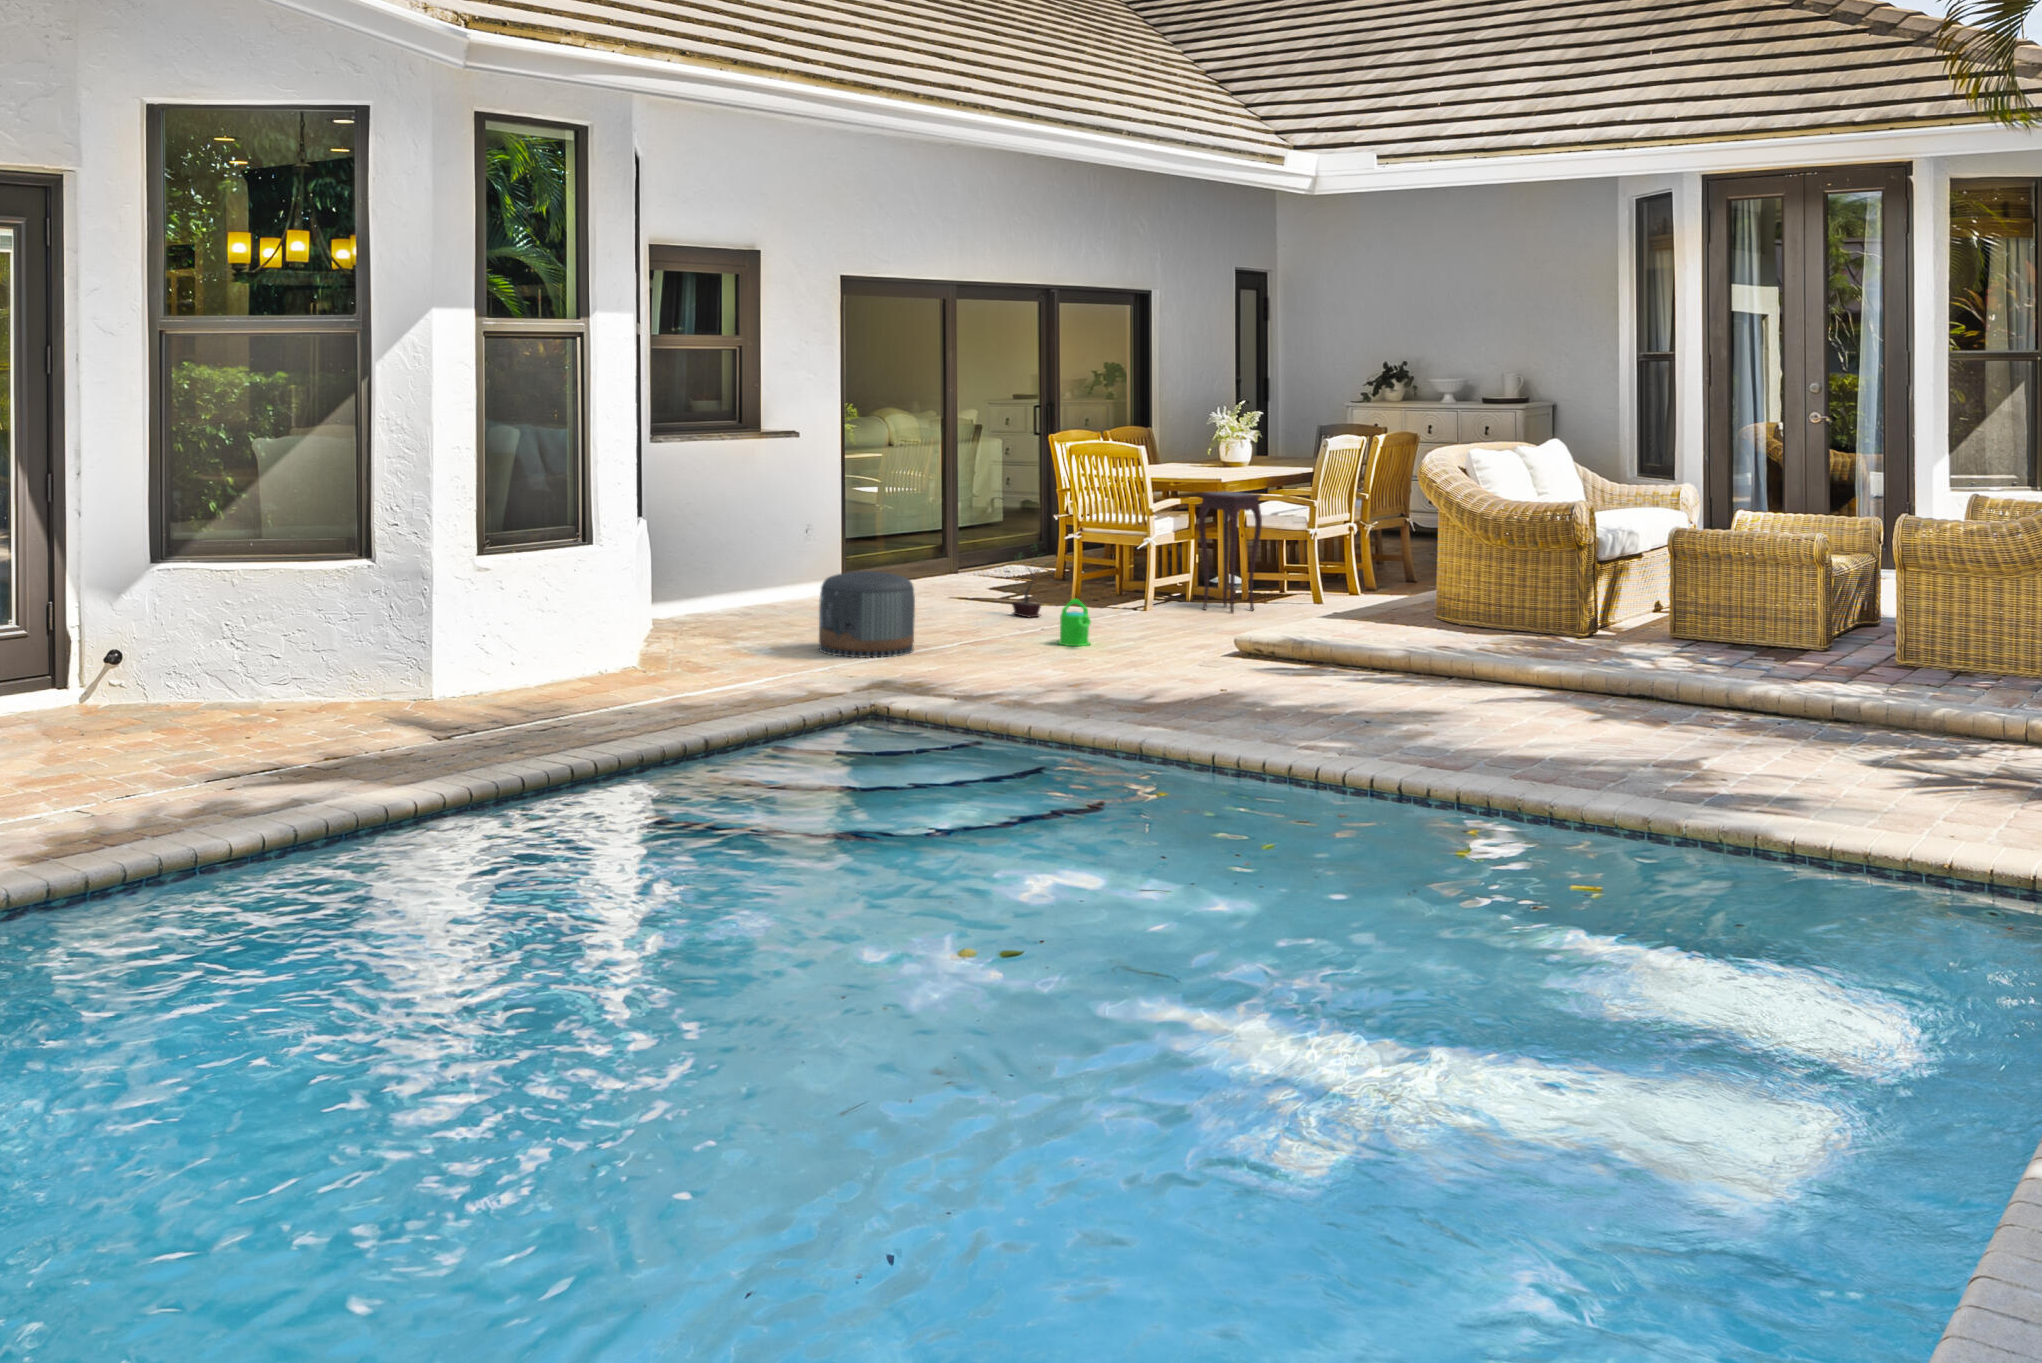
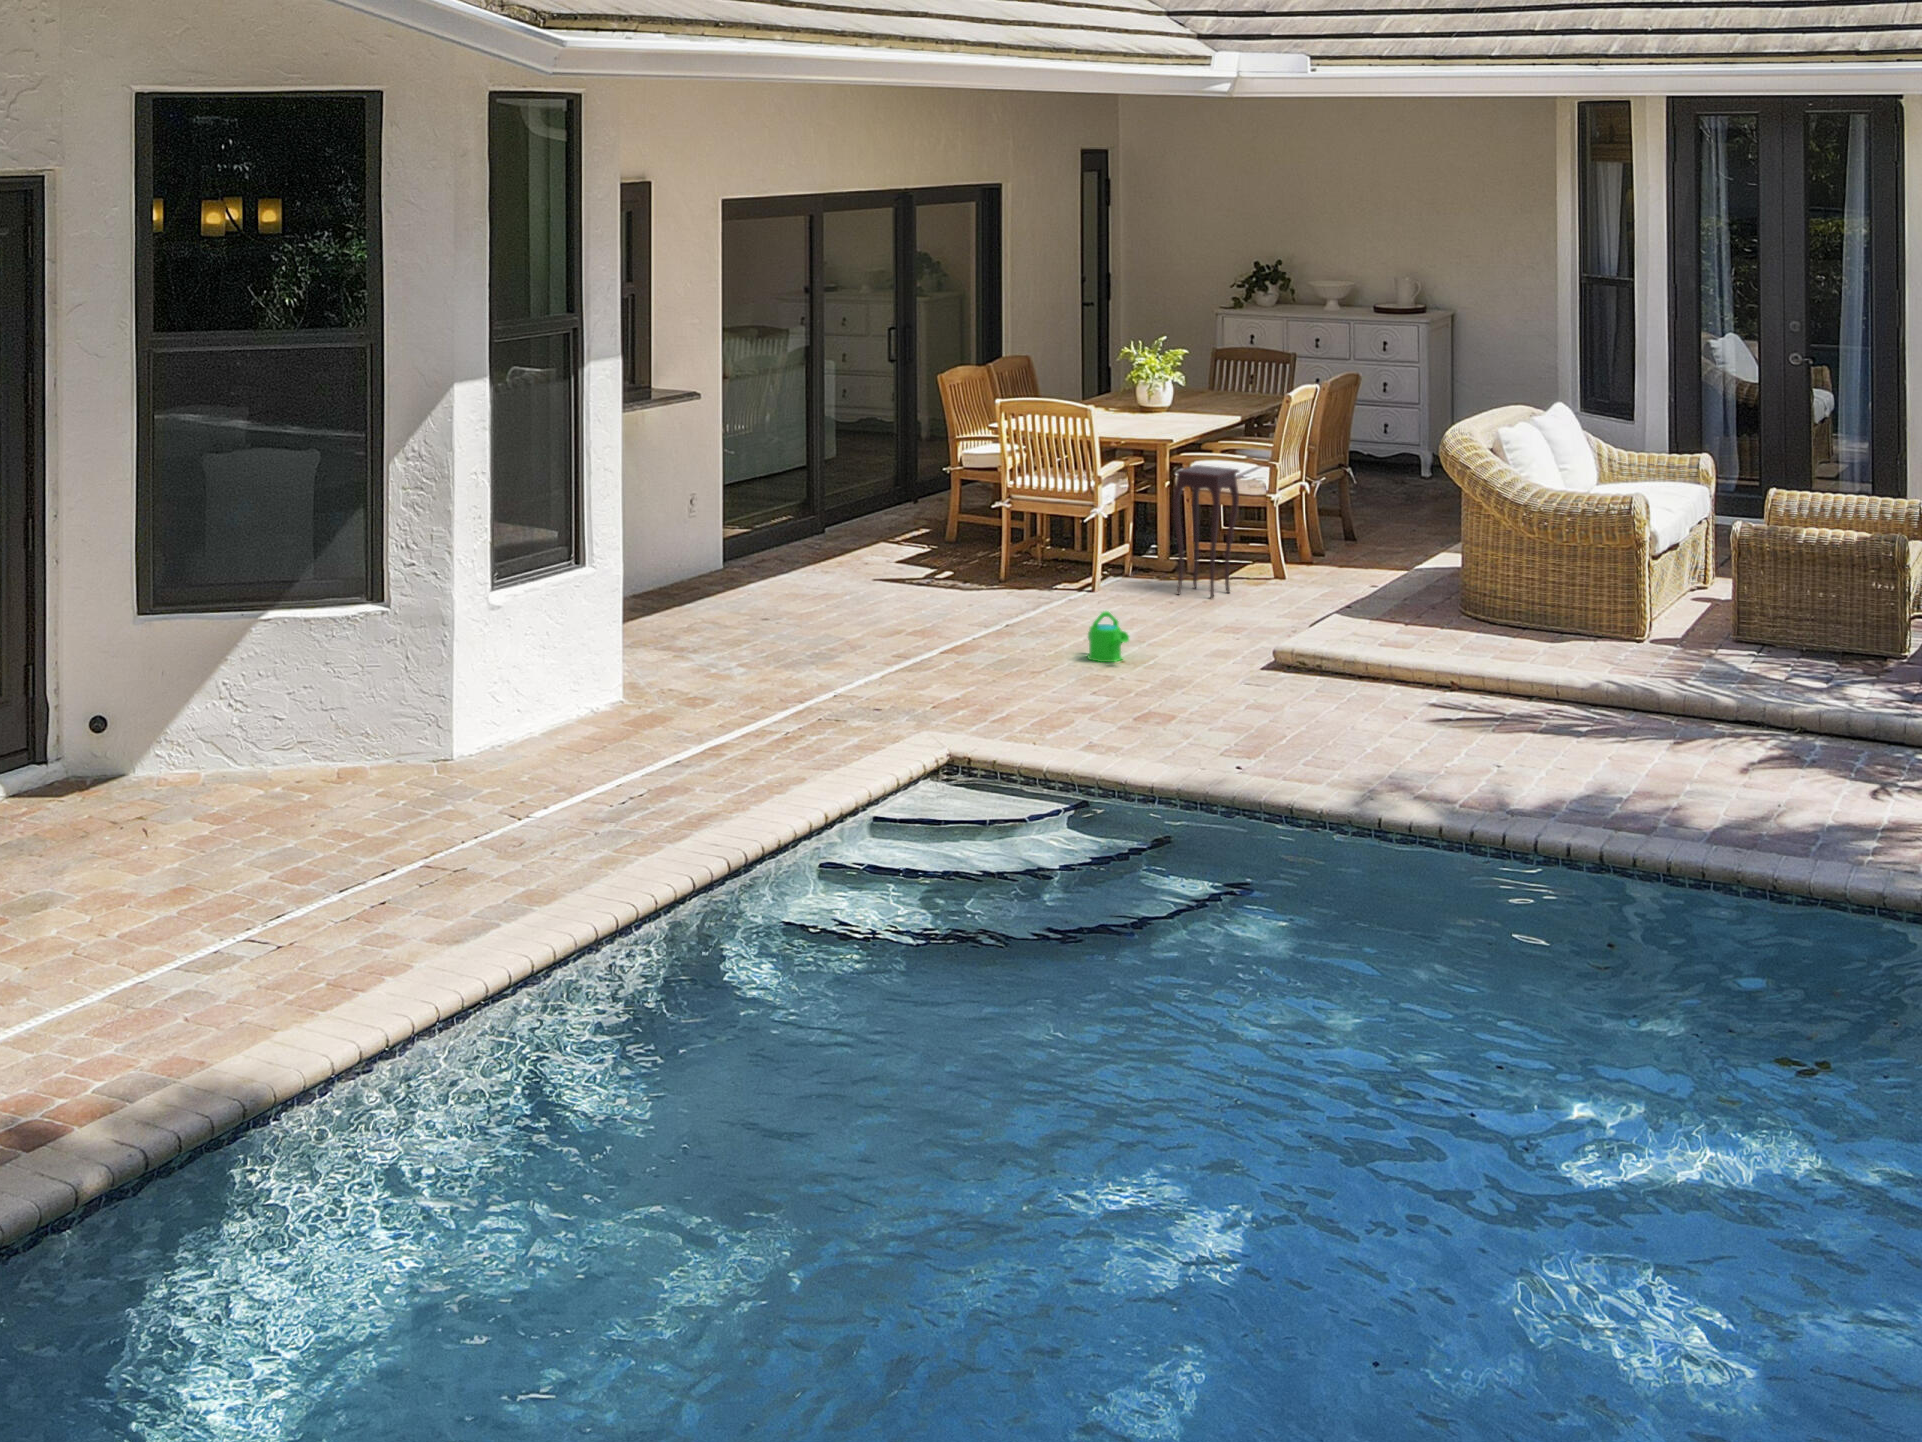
potted plant: present [1010,545,1050,618] -> none [983,537,1041,619]
pouf: present [819,571,915,658] -> none [857,597,959,694]

